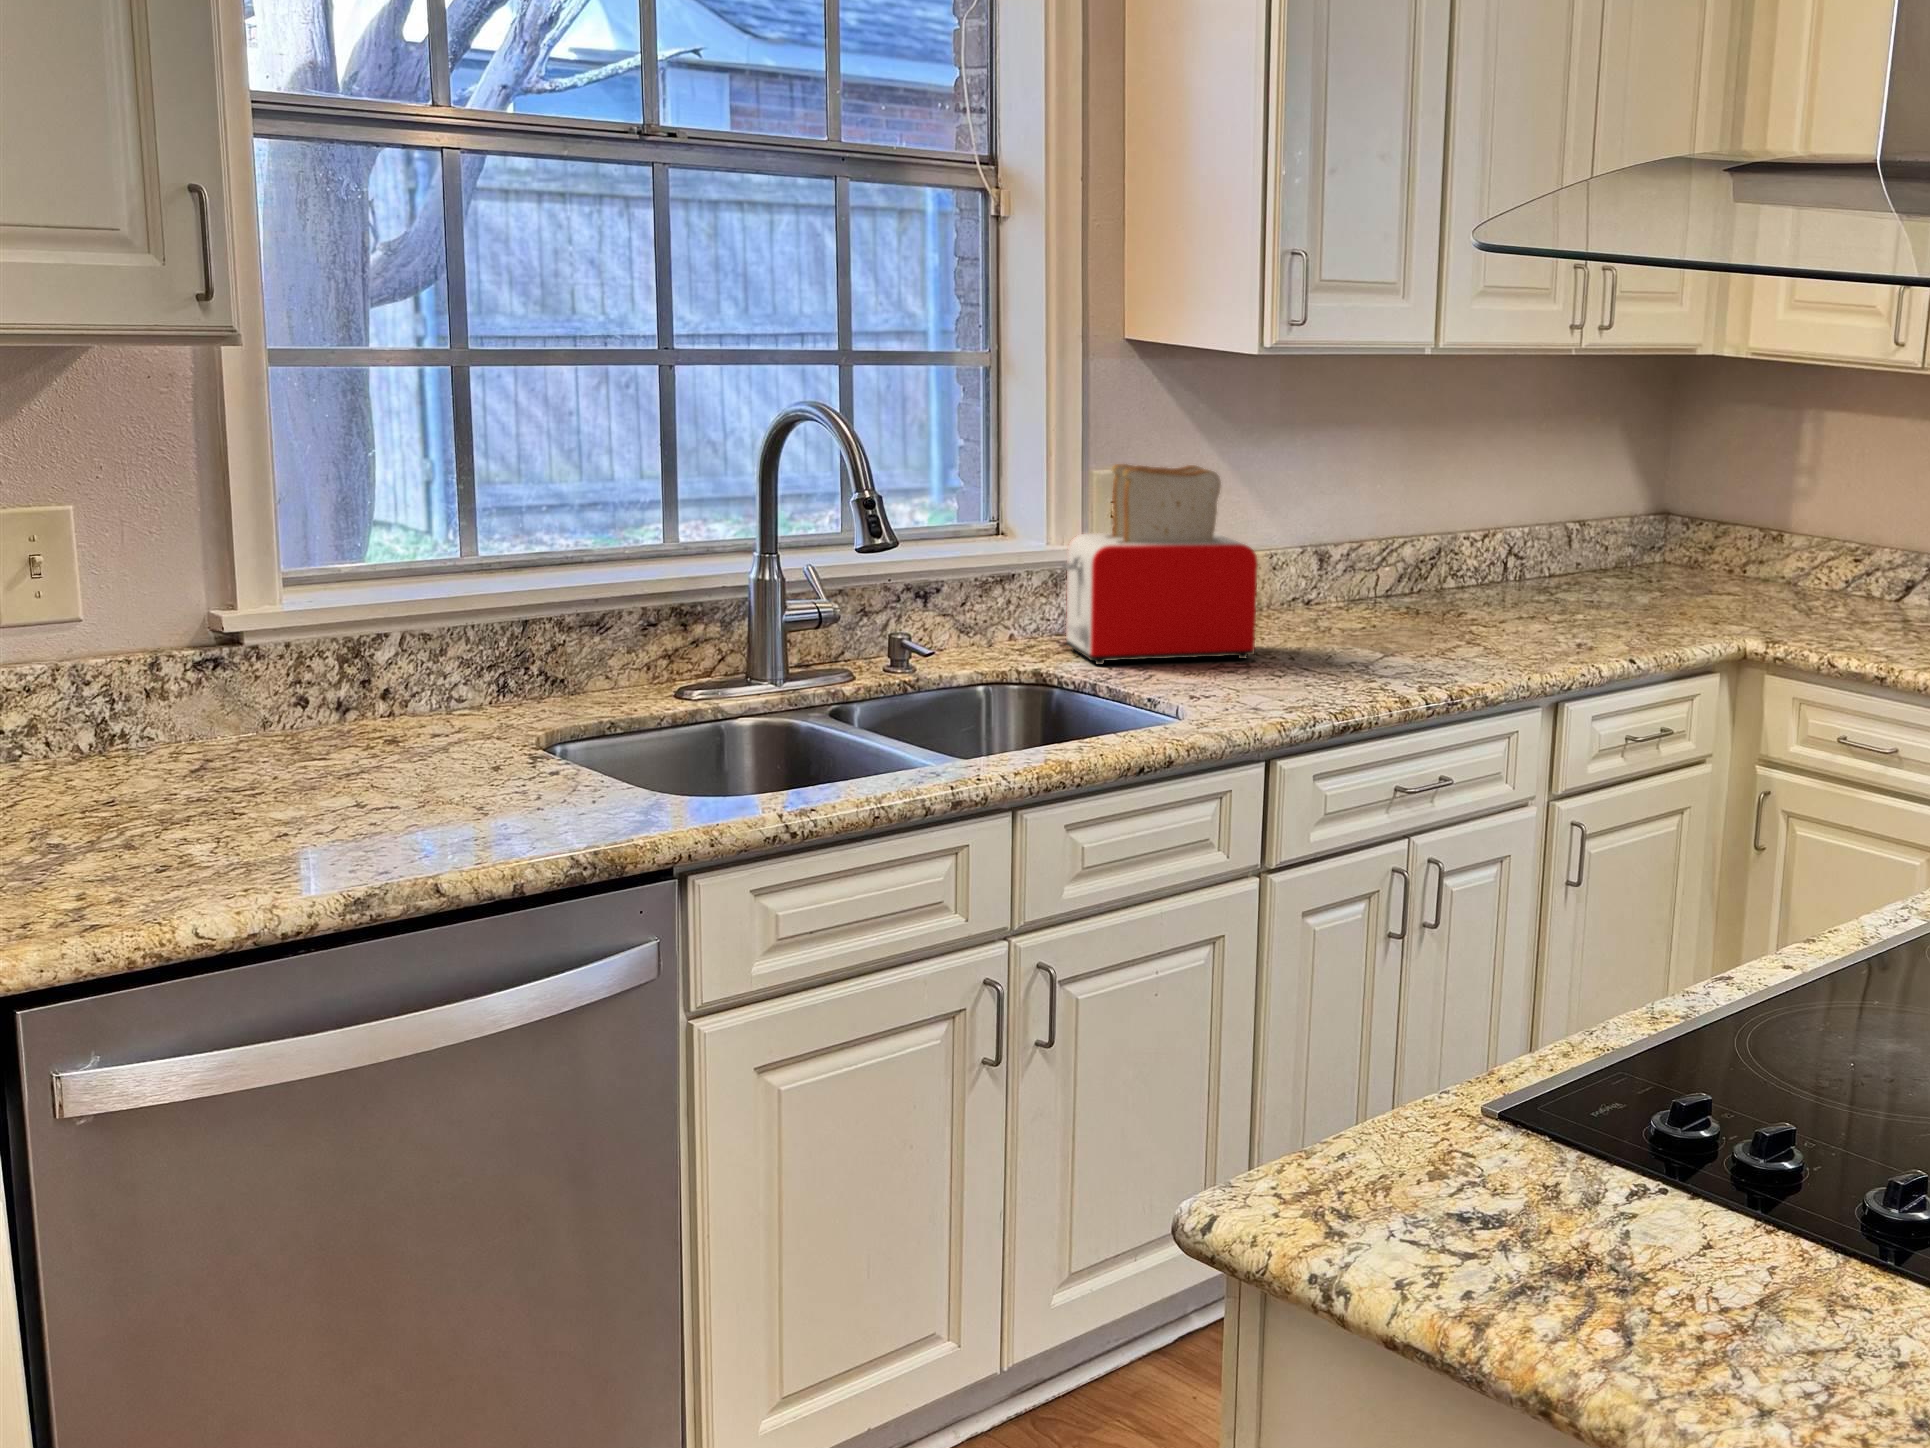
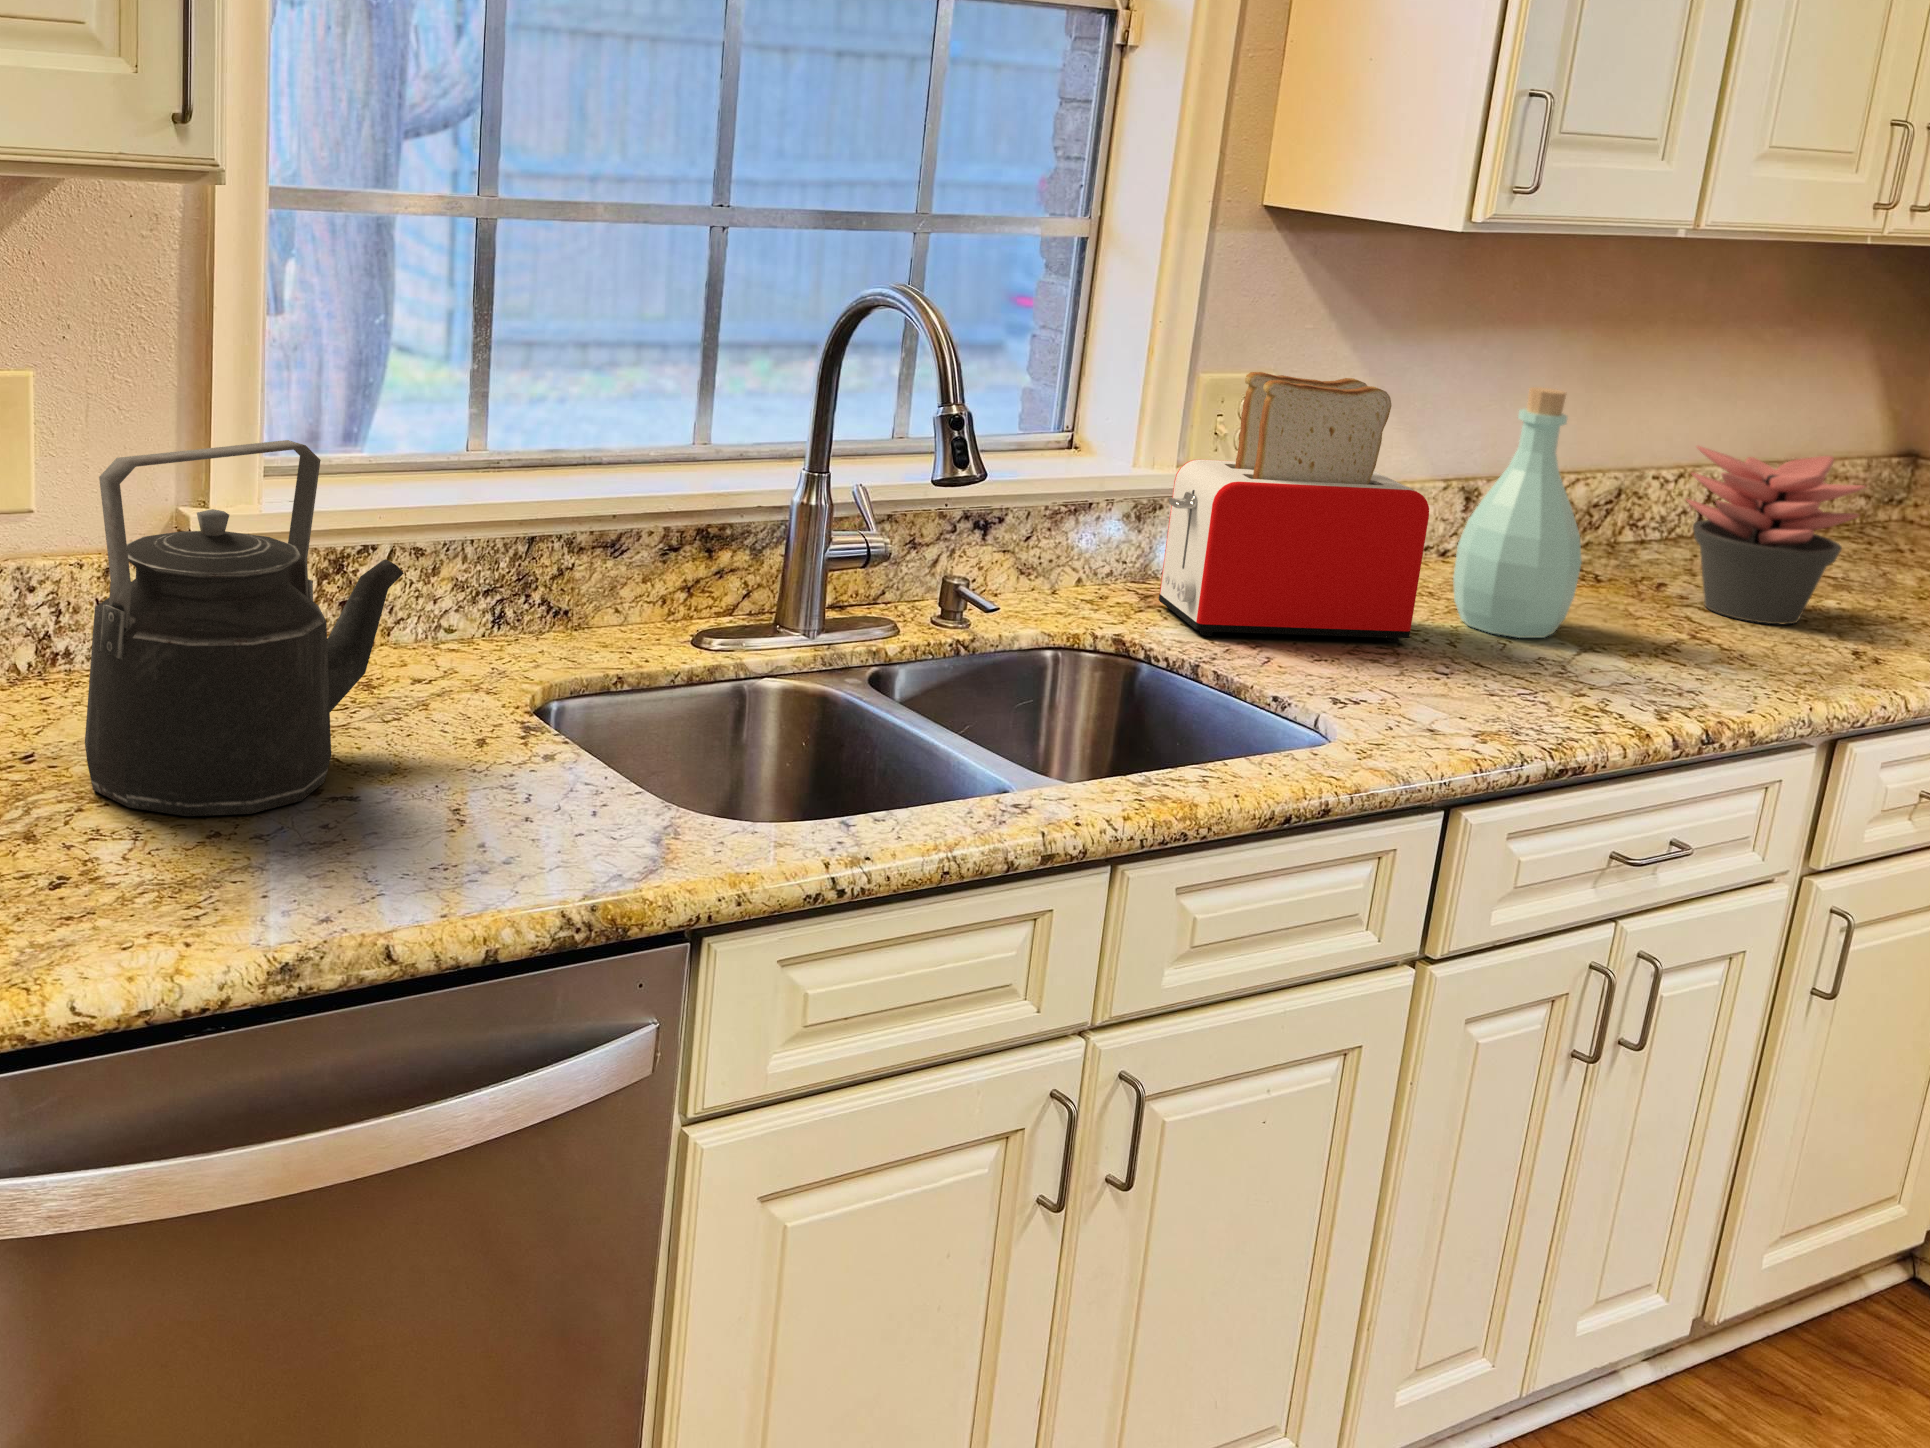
bottle: none [1292,465,1380,651] -> present [1453,387,1582,638]
succulent plant: none [1466,505,1583,631] -> present [1687,446,1865,624]
kettle: none [151,538,421,827] -> present [85,440,404,816]

